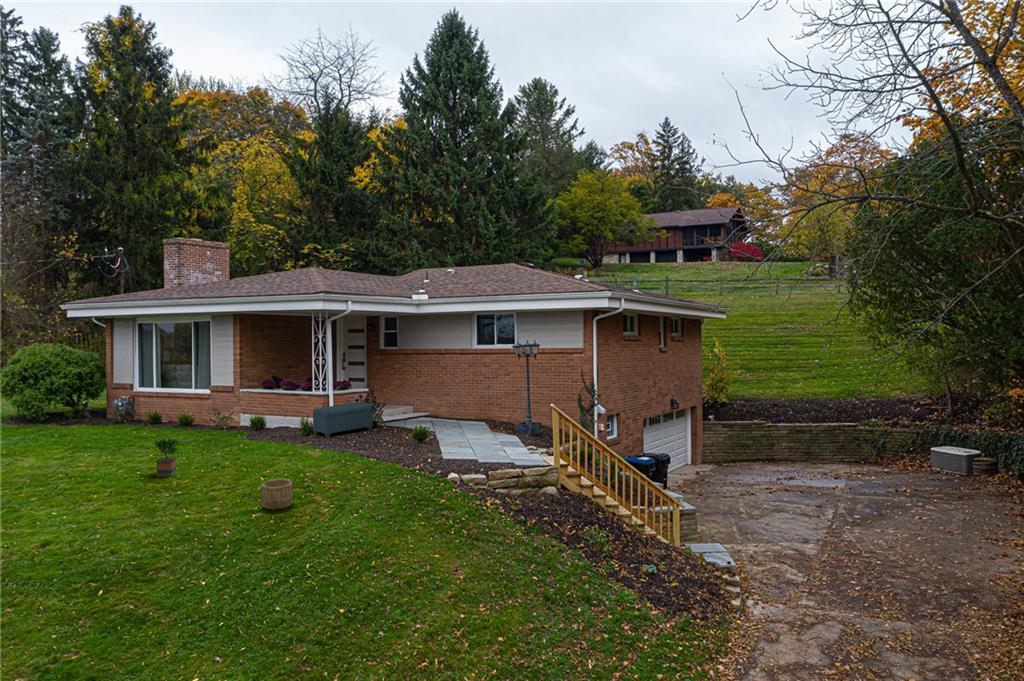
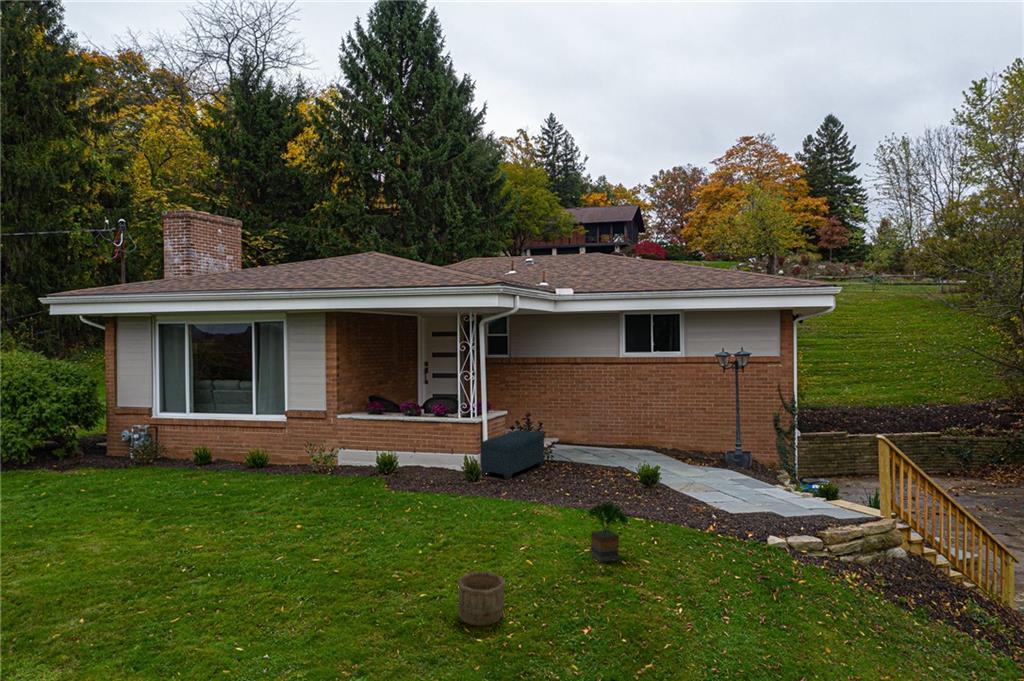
potted tree: present [154,439,180,477] -> present [588,503,628,562]
wooden bucket: present [261,479,293,509] -> present [458,572,506,626]

